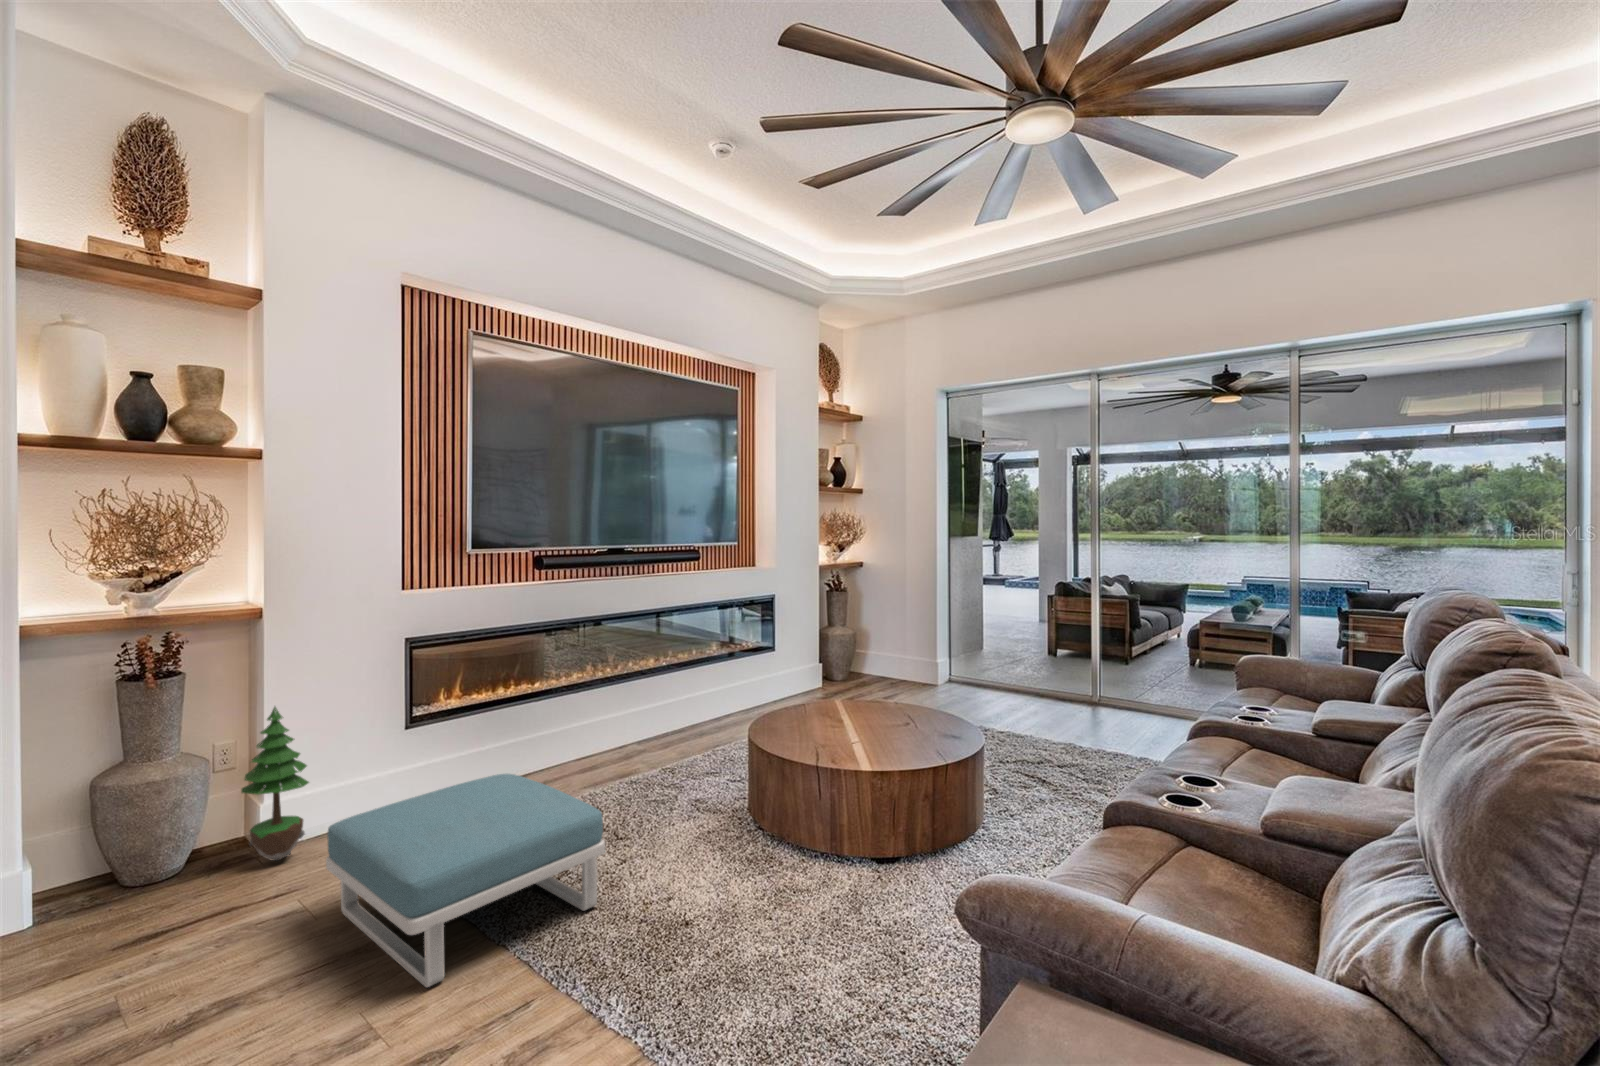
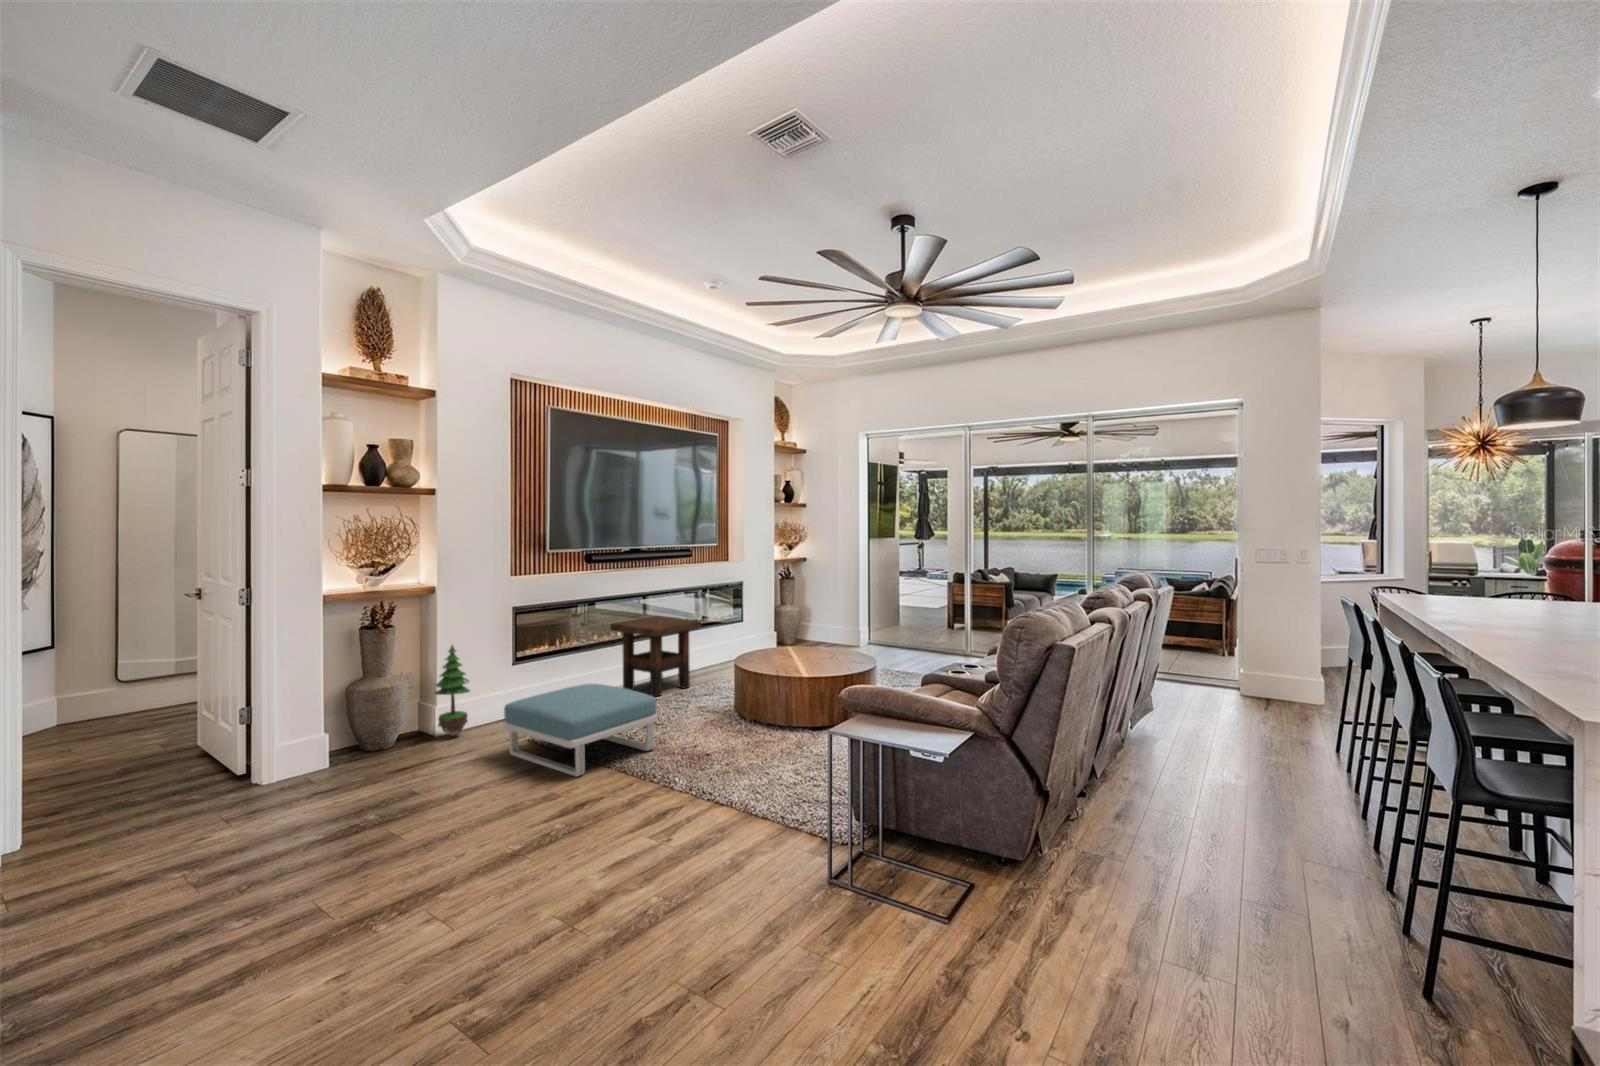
side table: none [571,647,707,775] -> present [610,616,701,697]

